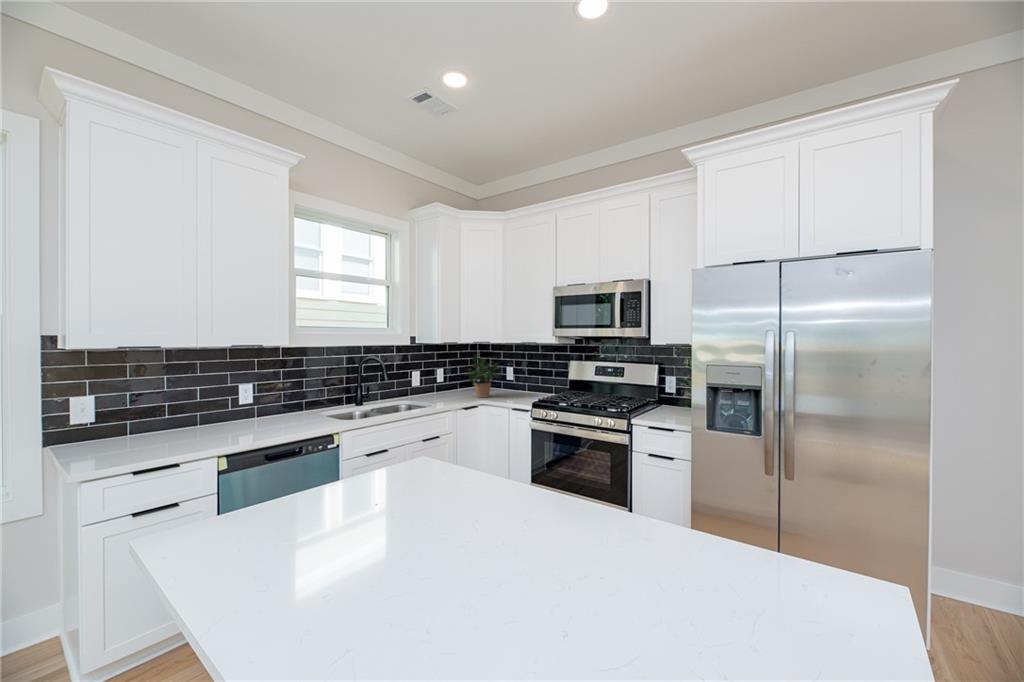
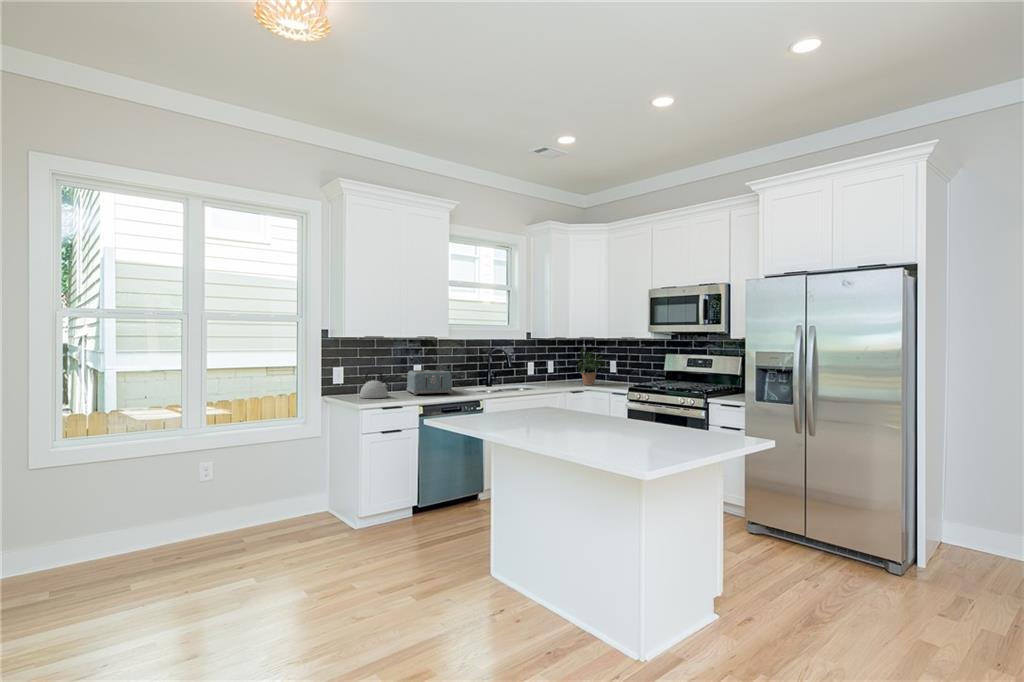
toaster: none [222,390,290,433] -> present [407,370,452,395]
kettle: none [117,402,176,447] -> present [360,372,388,398]

